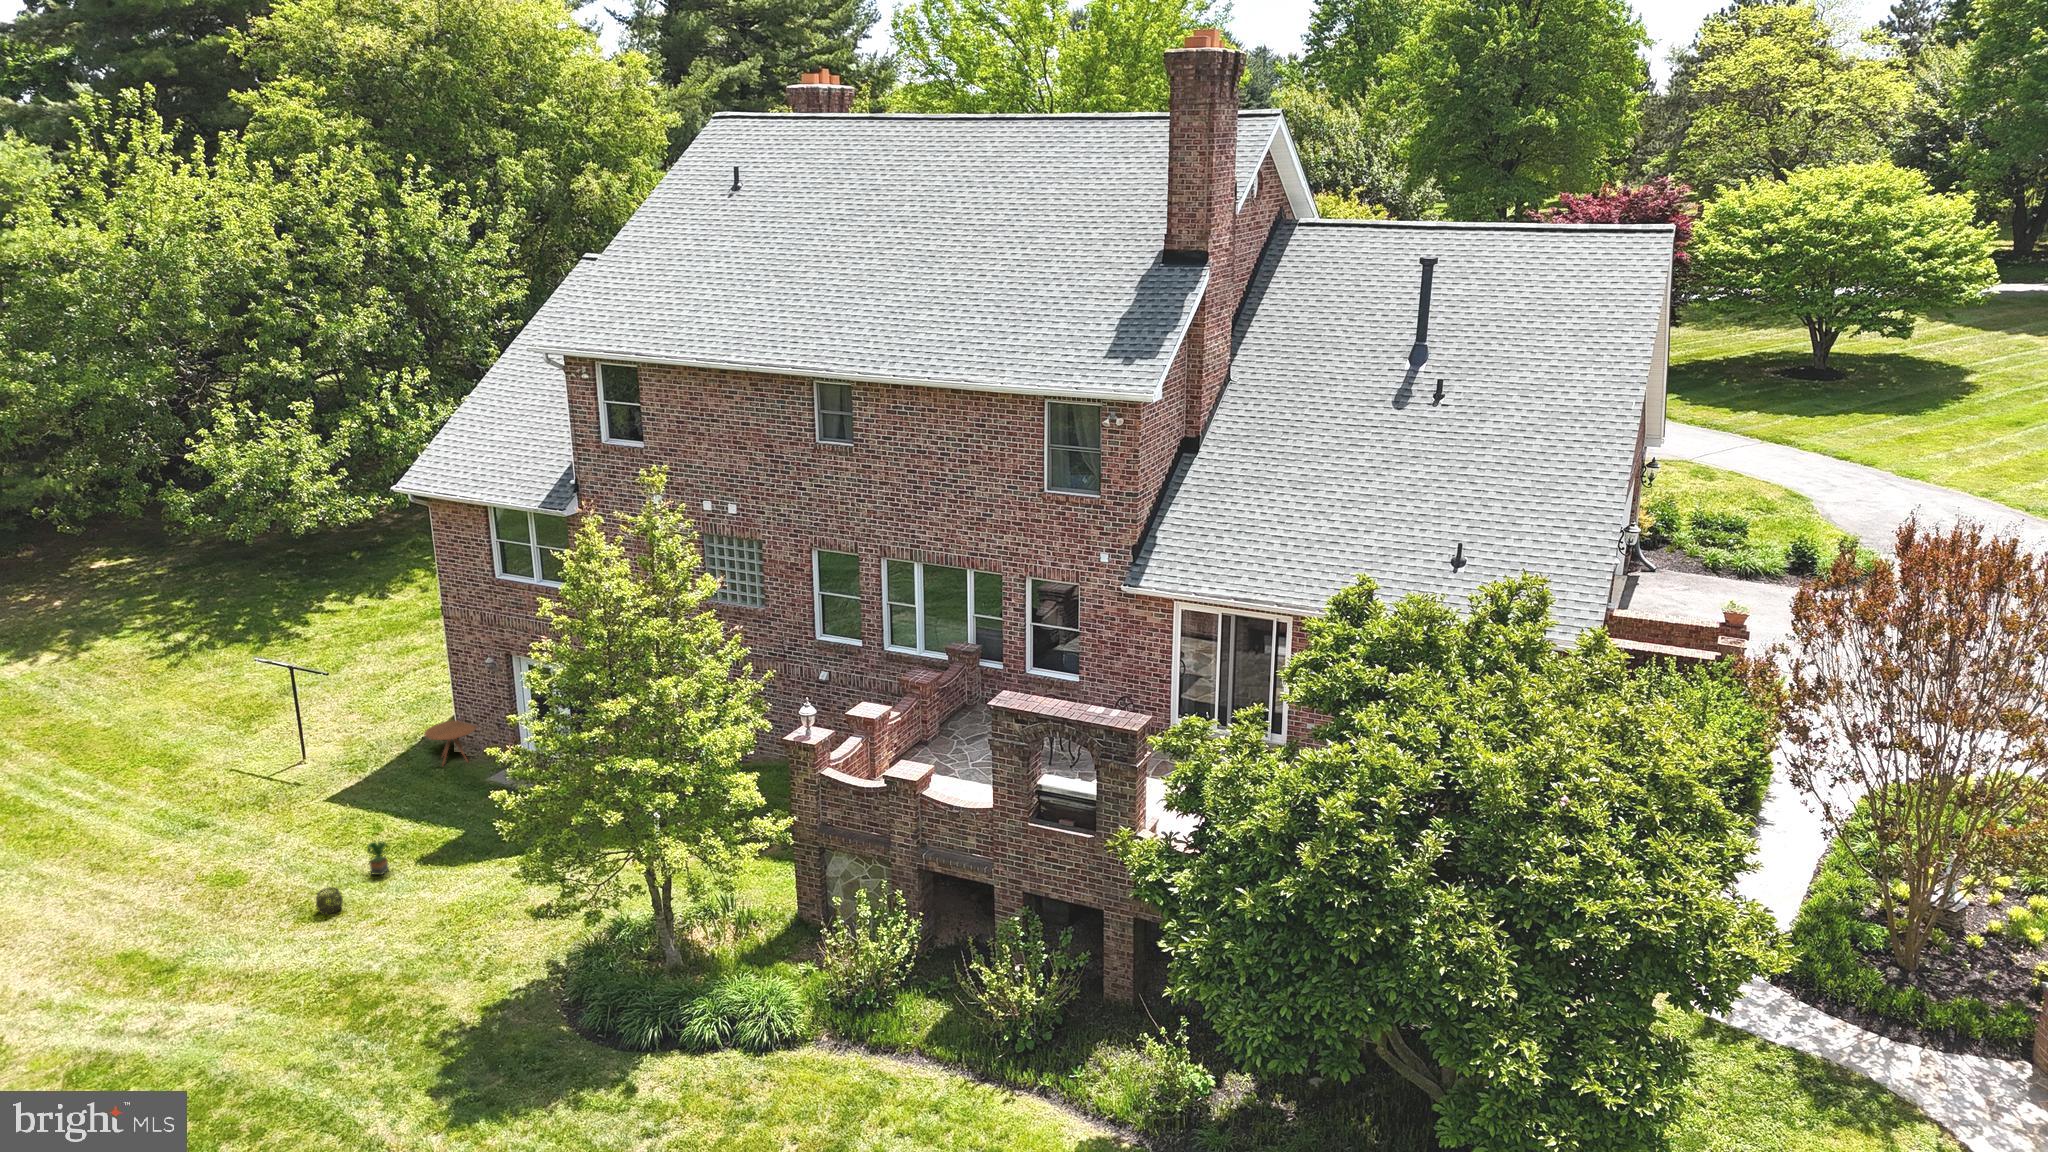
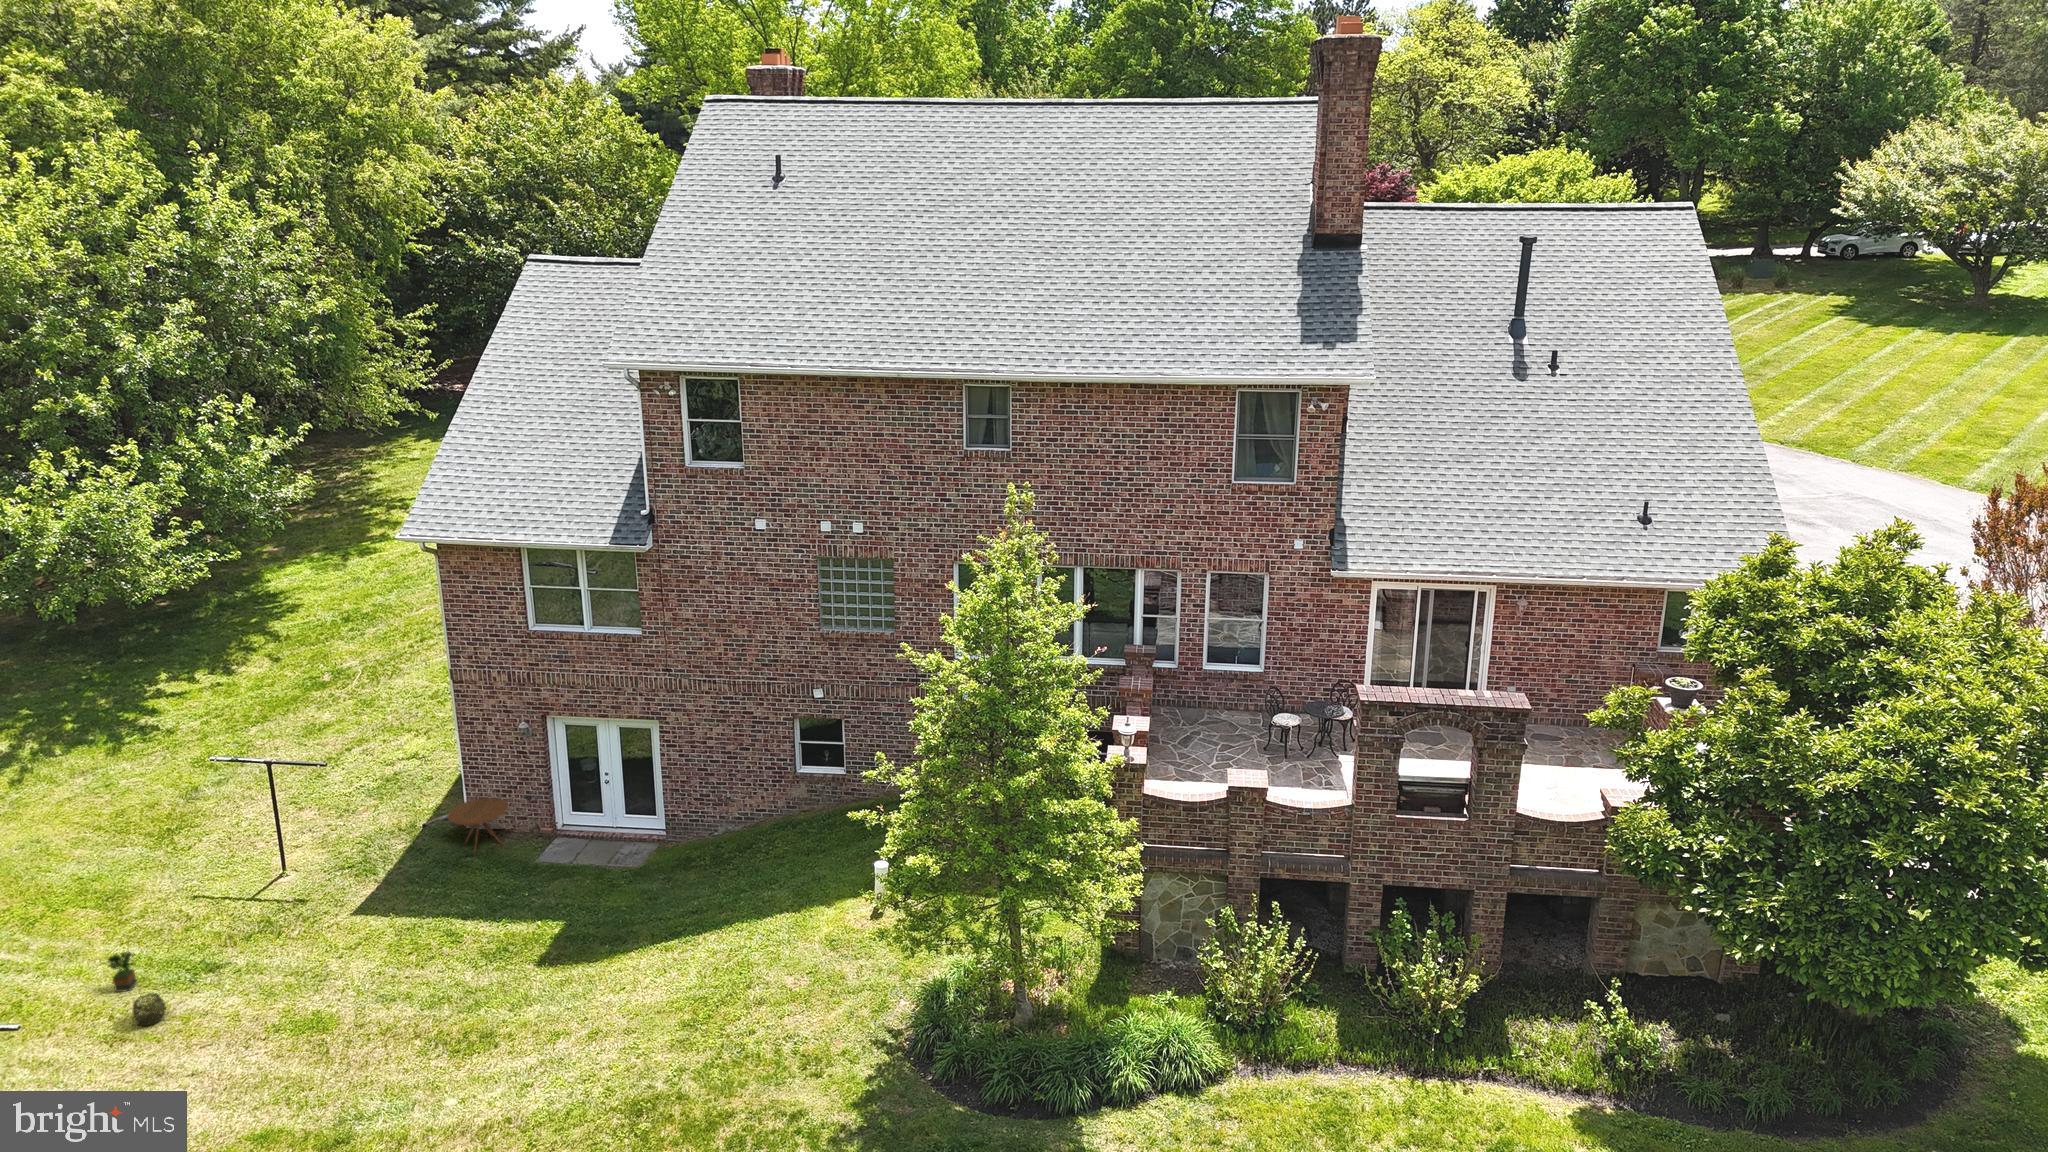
potted tree: present [367,841,388,875] -> present [107,952,137,992]
woven basket: present [316,887,343,914] -> present [133,993,166,1026]

